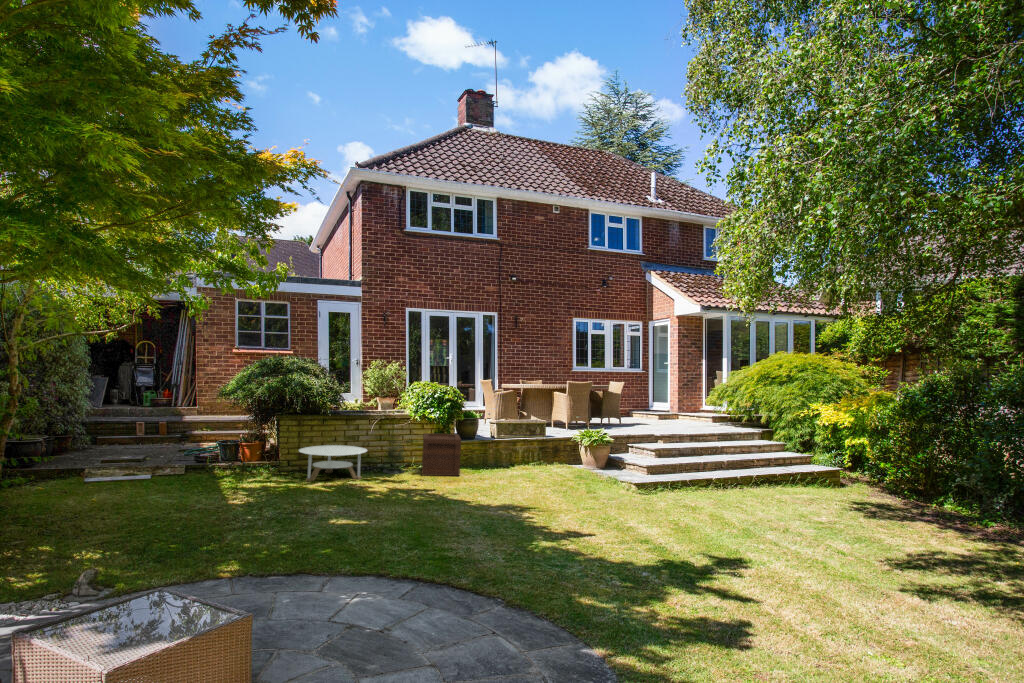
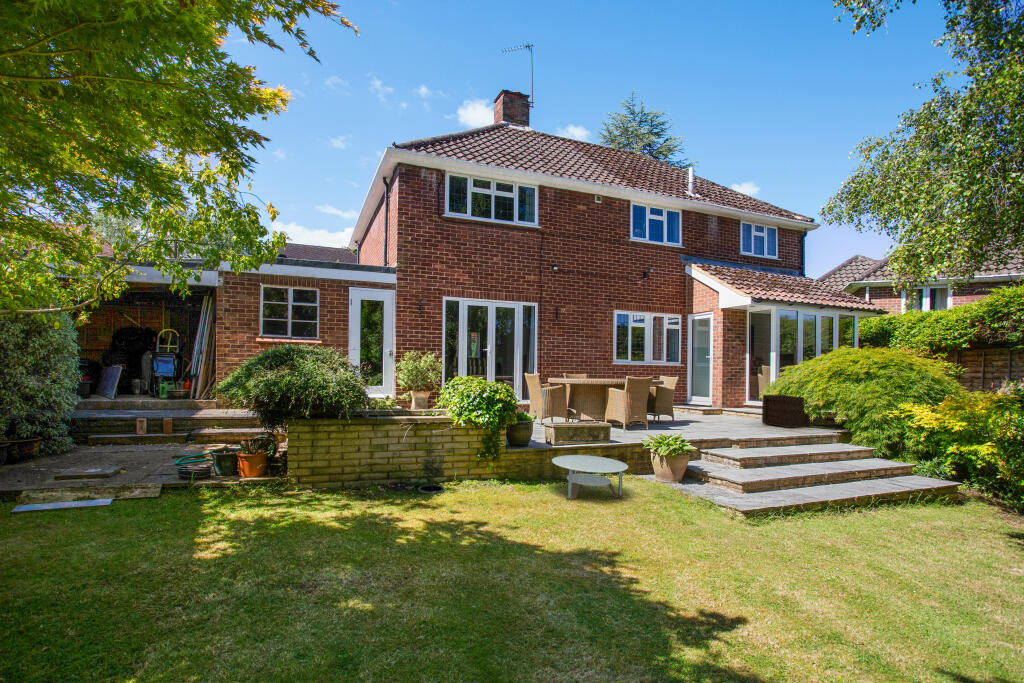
wooden crate: present [422,433,461,476] -> present [762,394,810,428]
round table: present [299,445,367,481] -> present [552,455,628,500]

